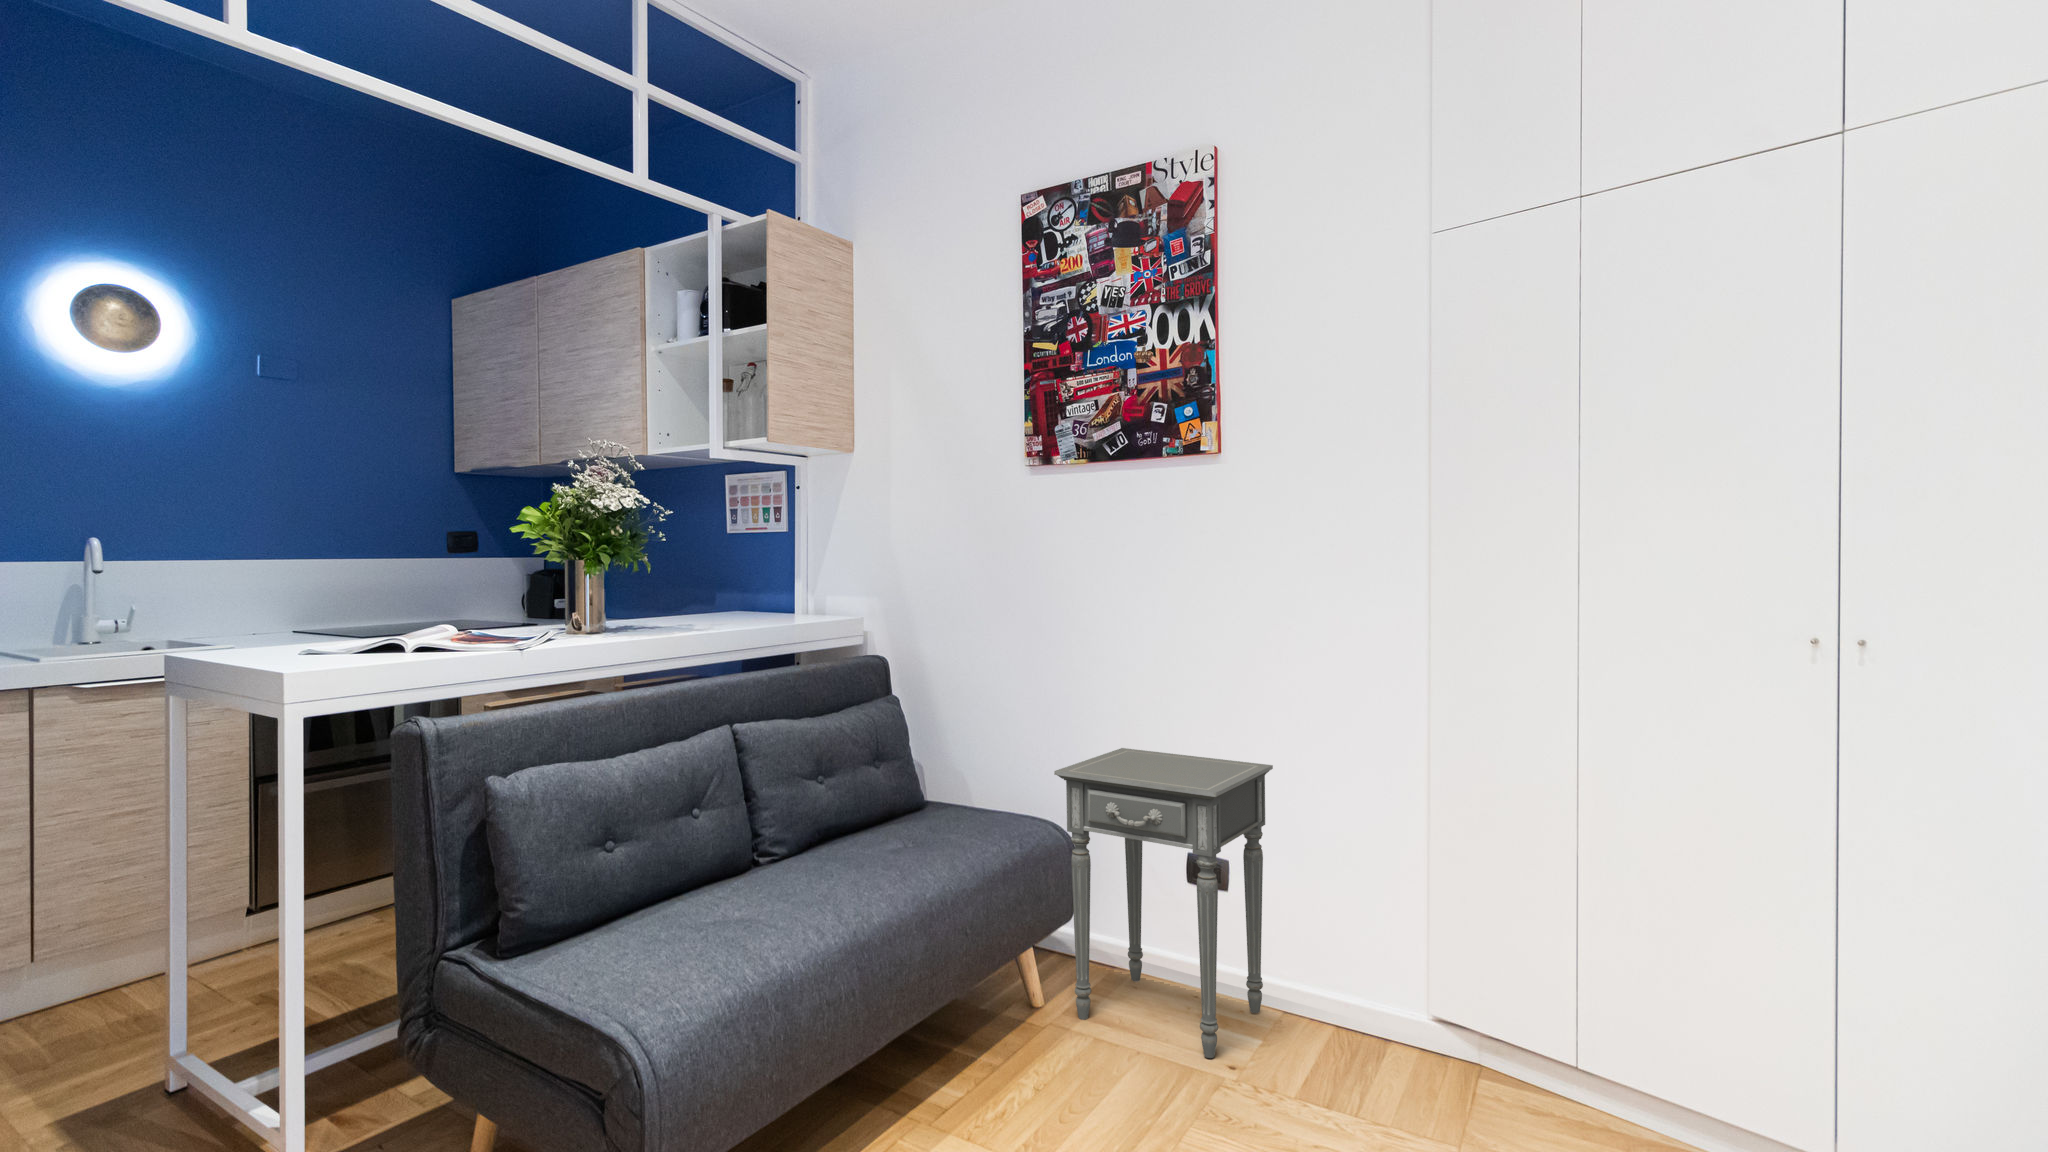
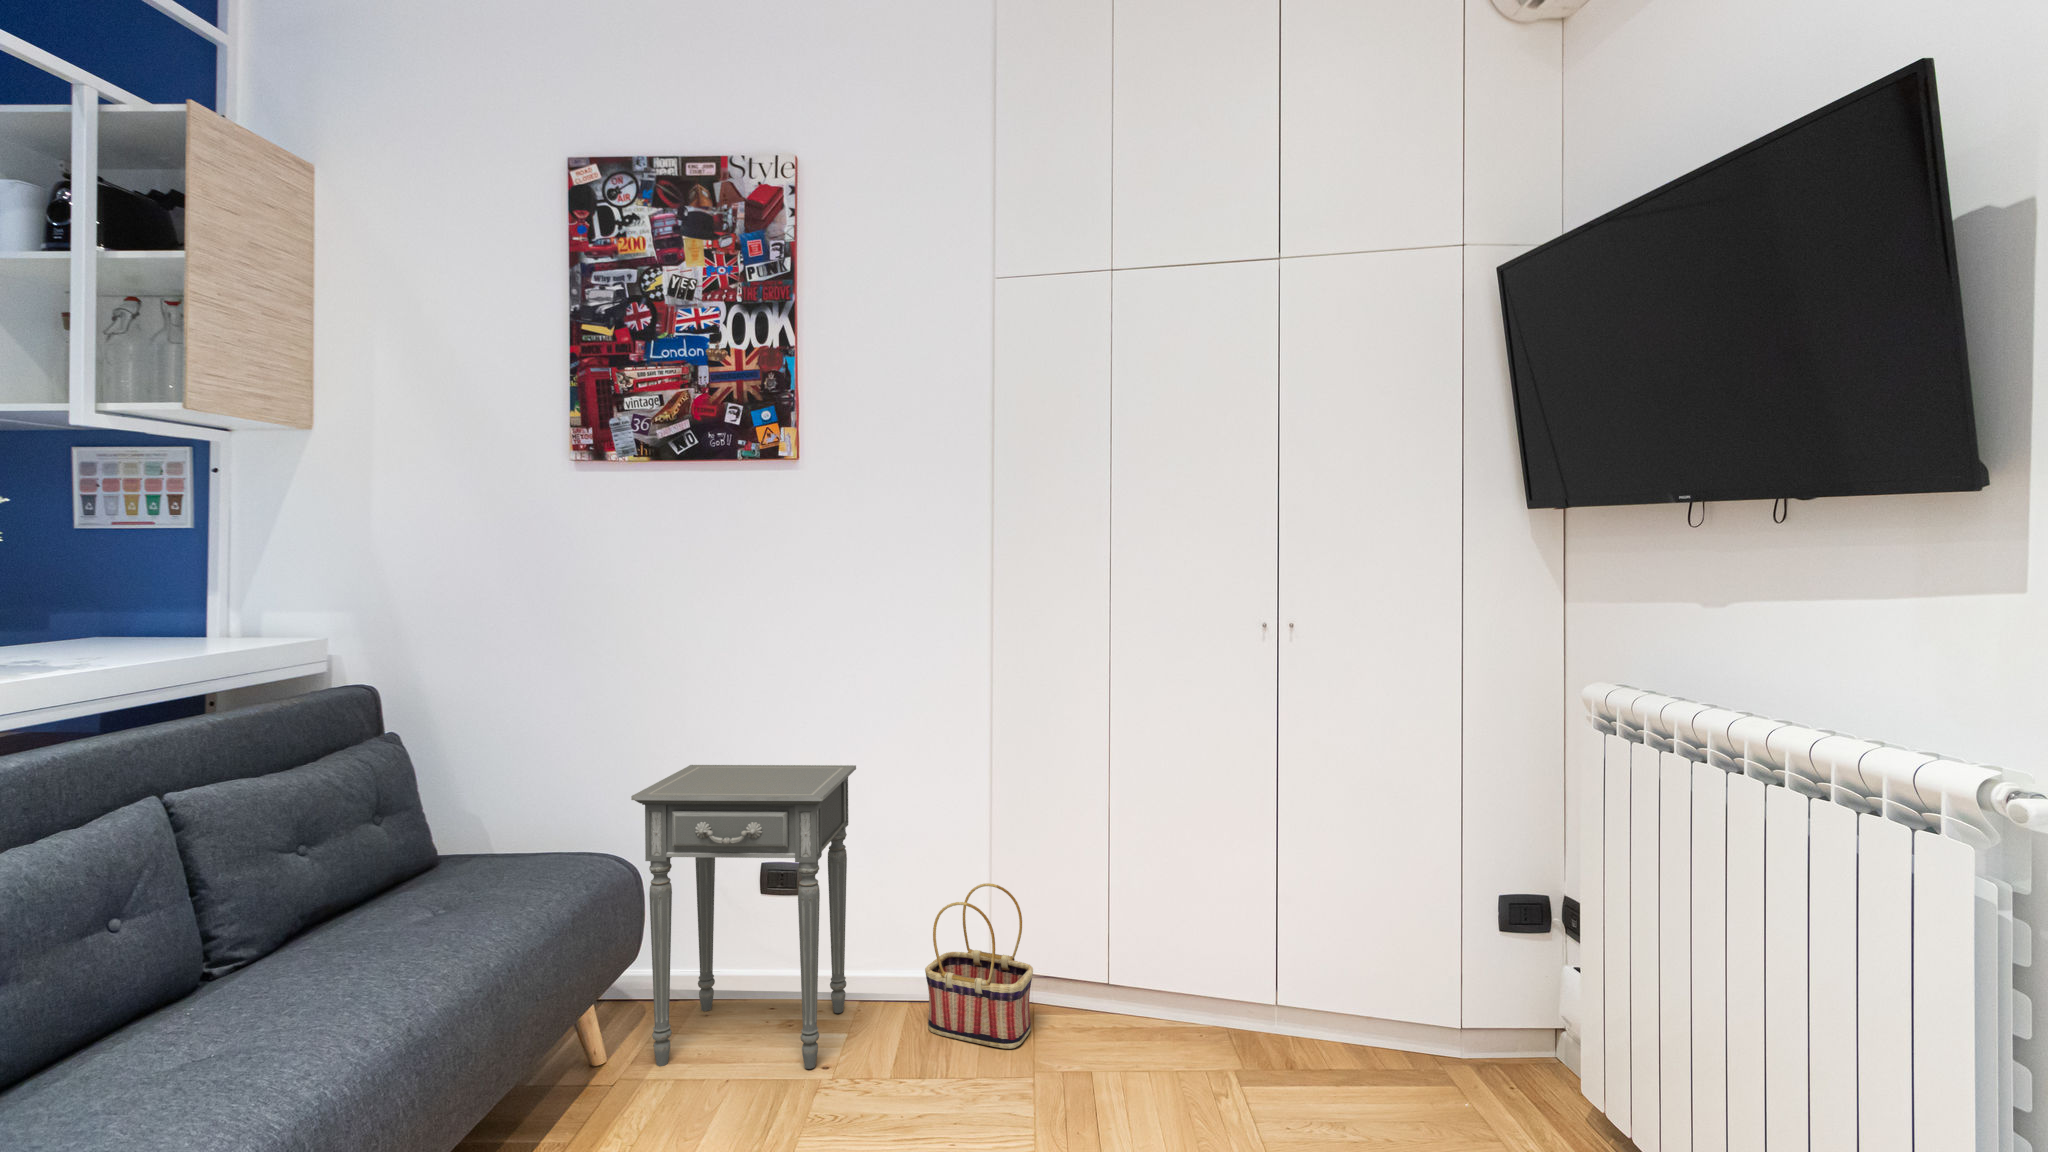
basket: none [1337,910,1461,1097] -> present [925,883,1033,1049]

